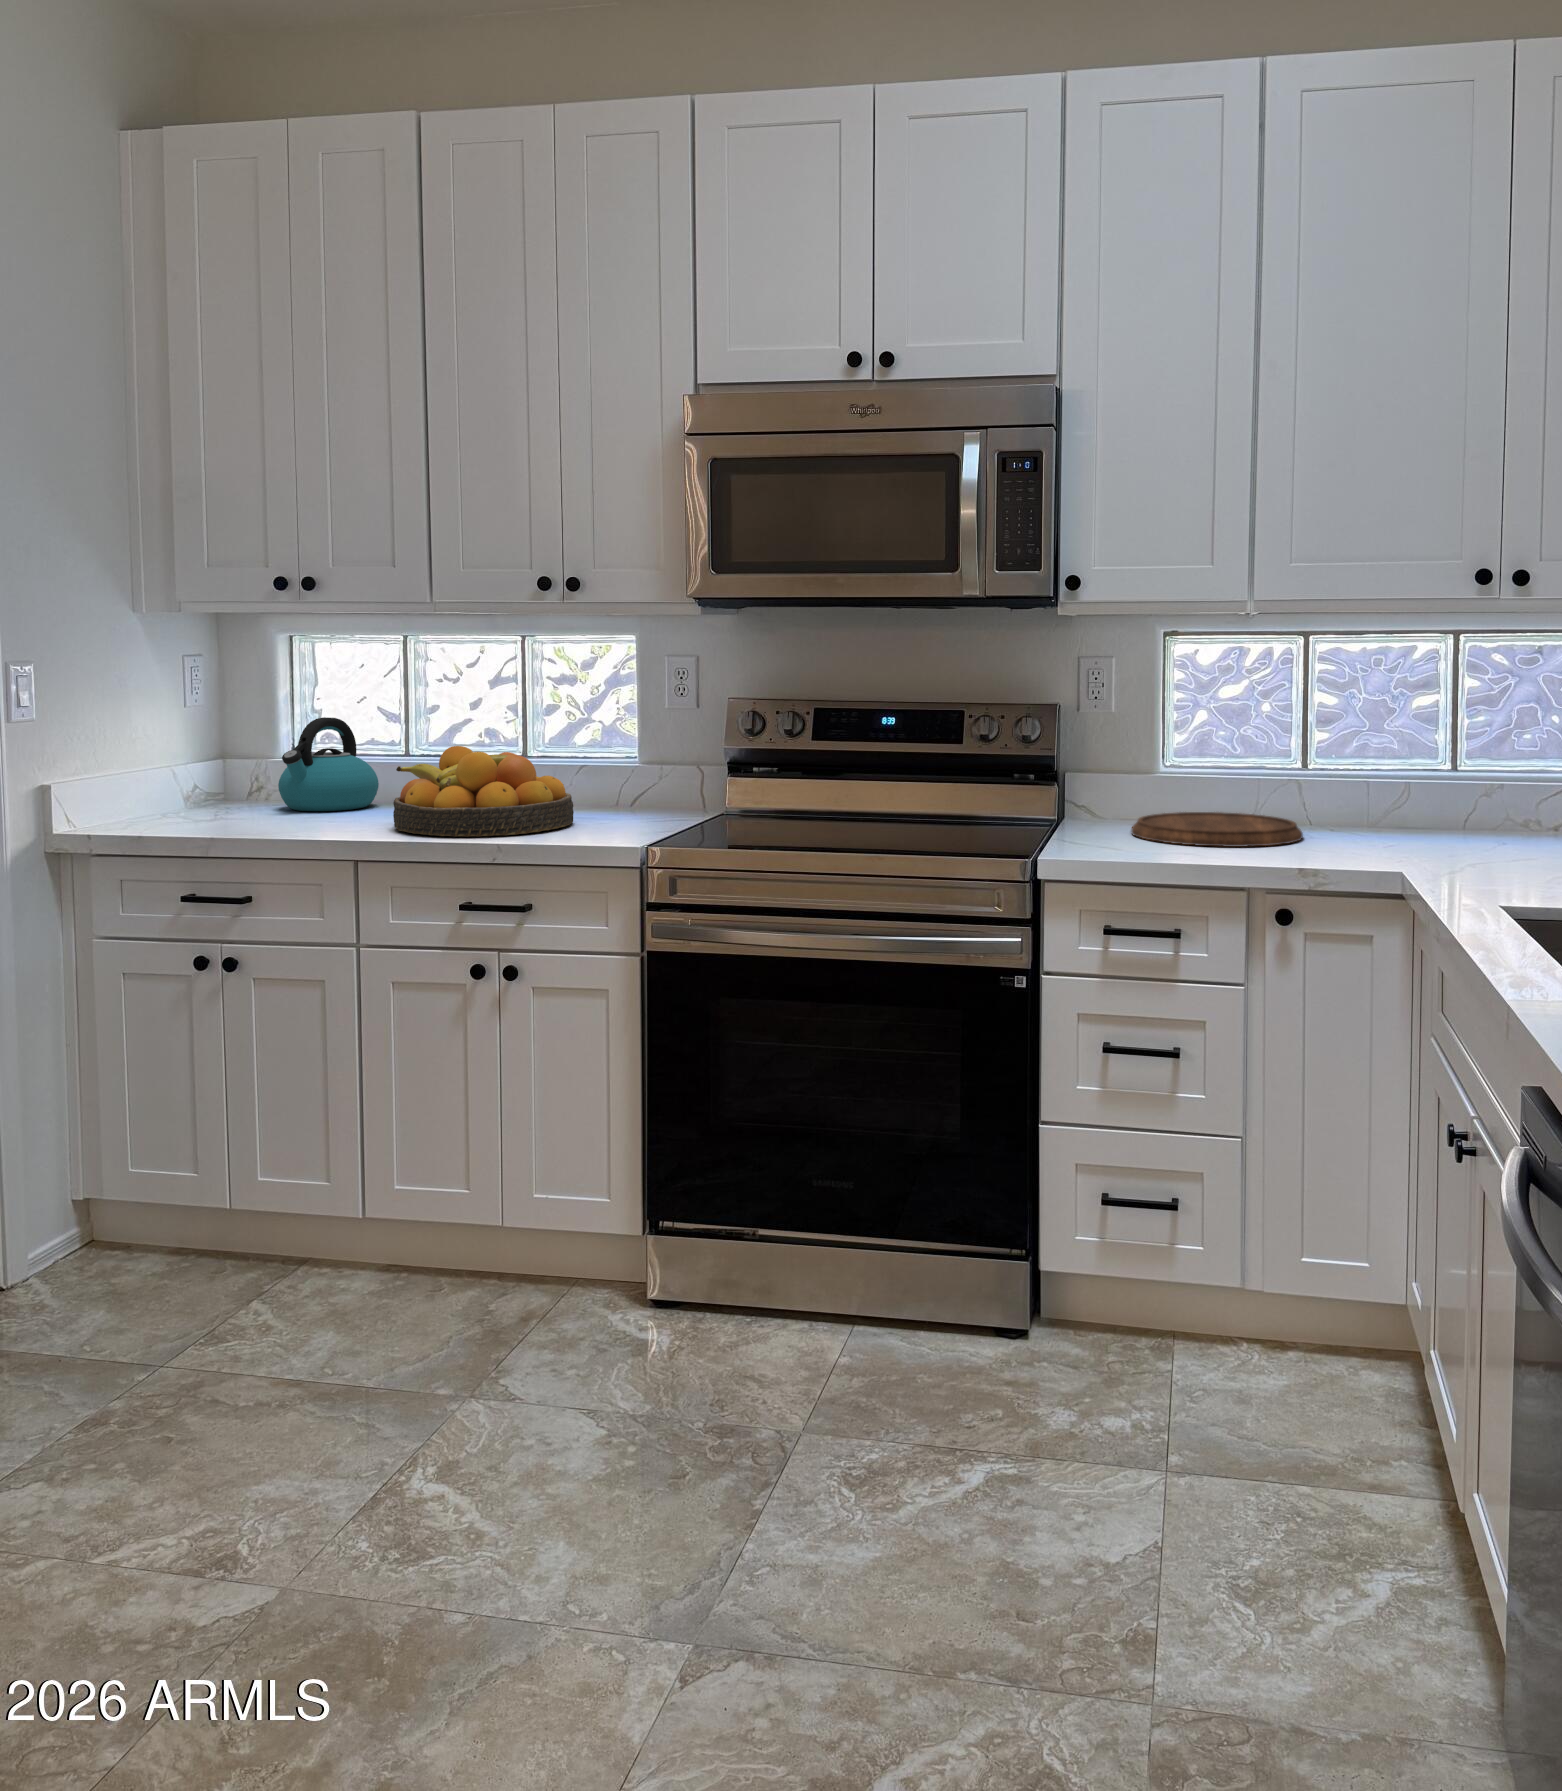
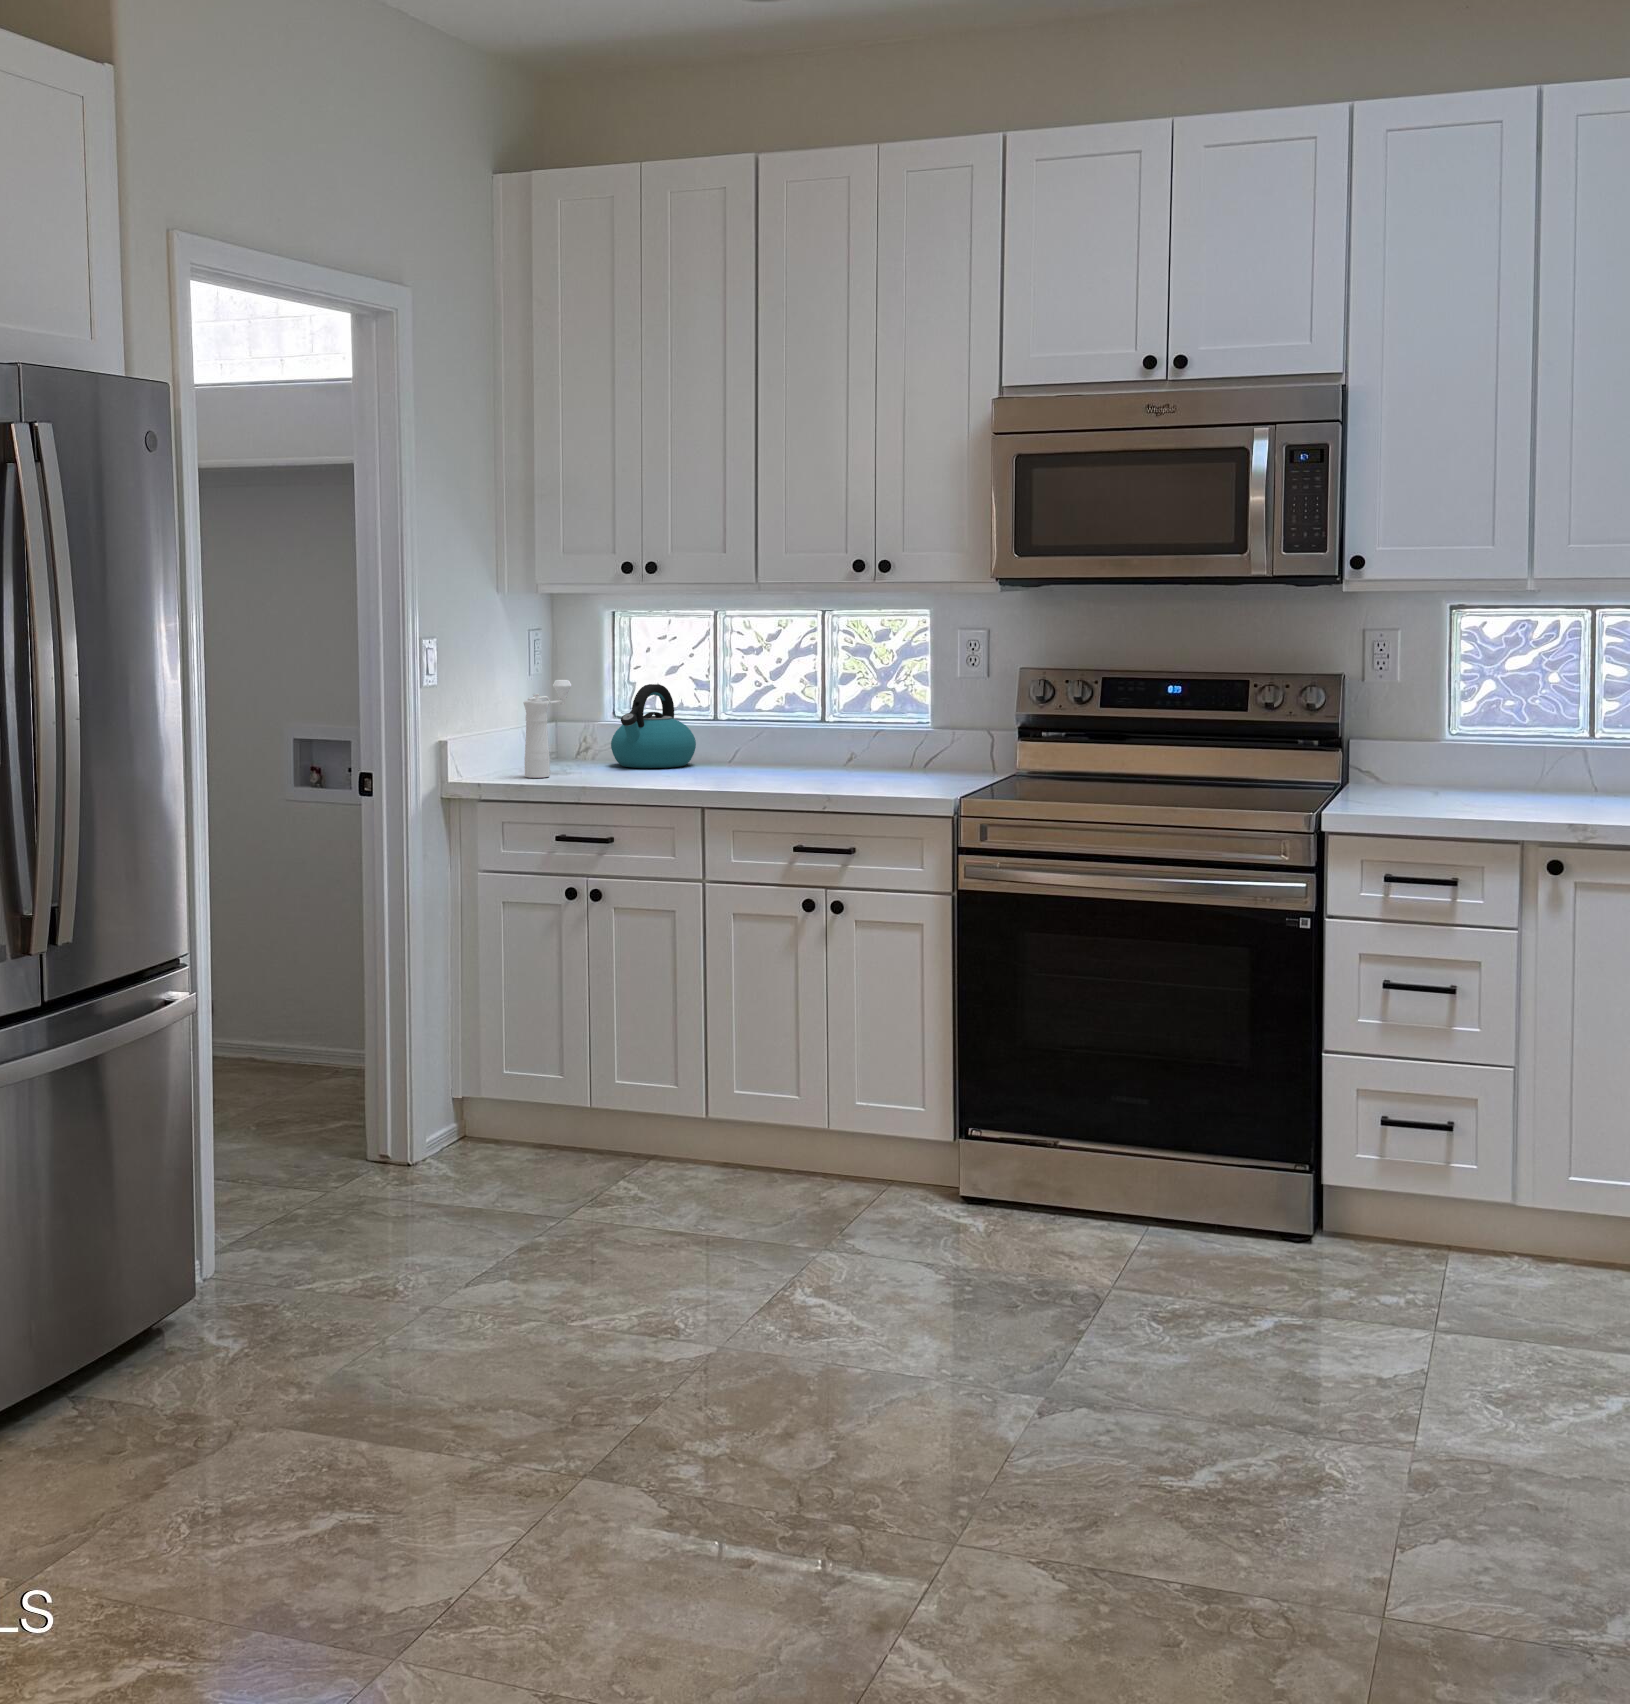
pepper mill: none [148,712,218,826] -> present [524,680,572,778]
fruit bowl: present [393,746,574,837] -> none [731,710,886,789]
cutting board: present [1131,812,1303,847] -> none [1413,777,1582,807]

